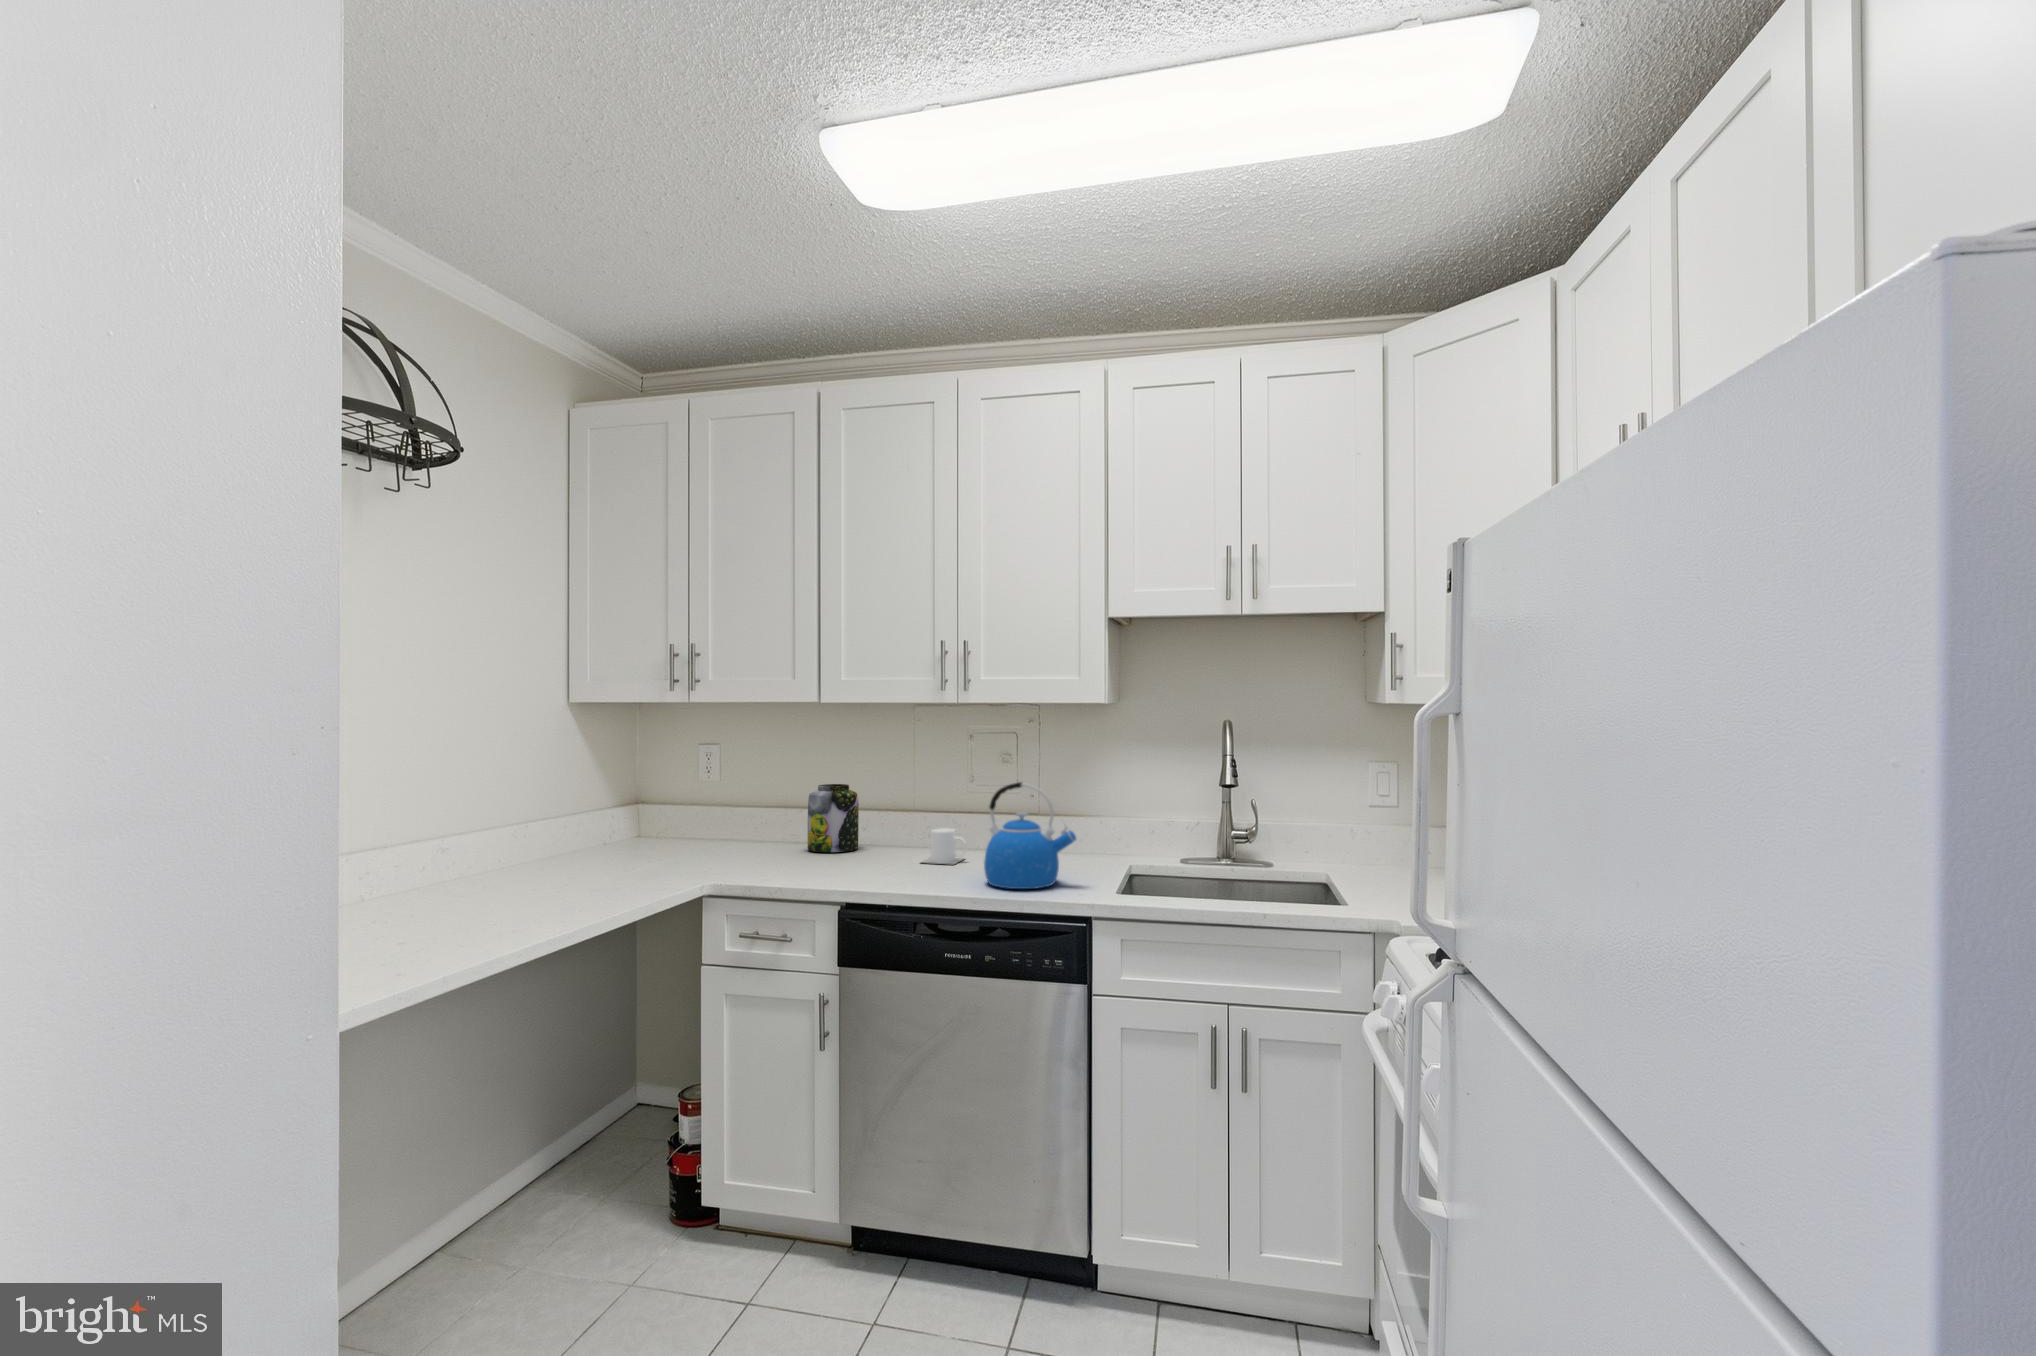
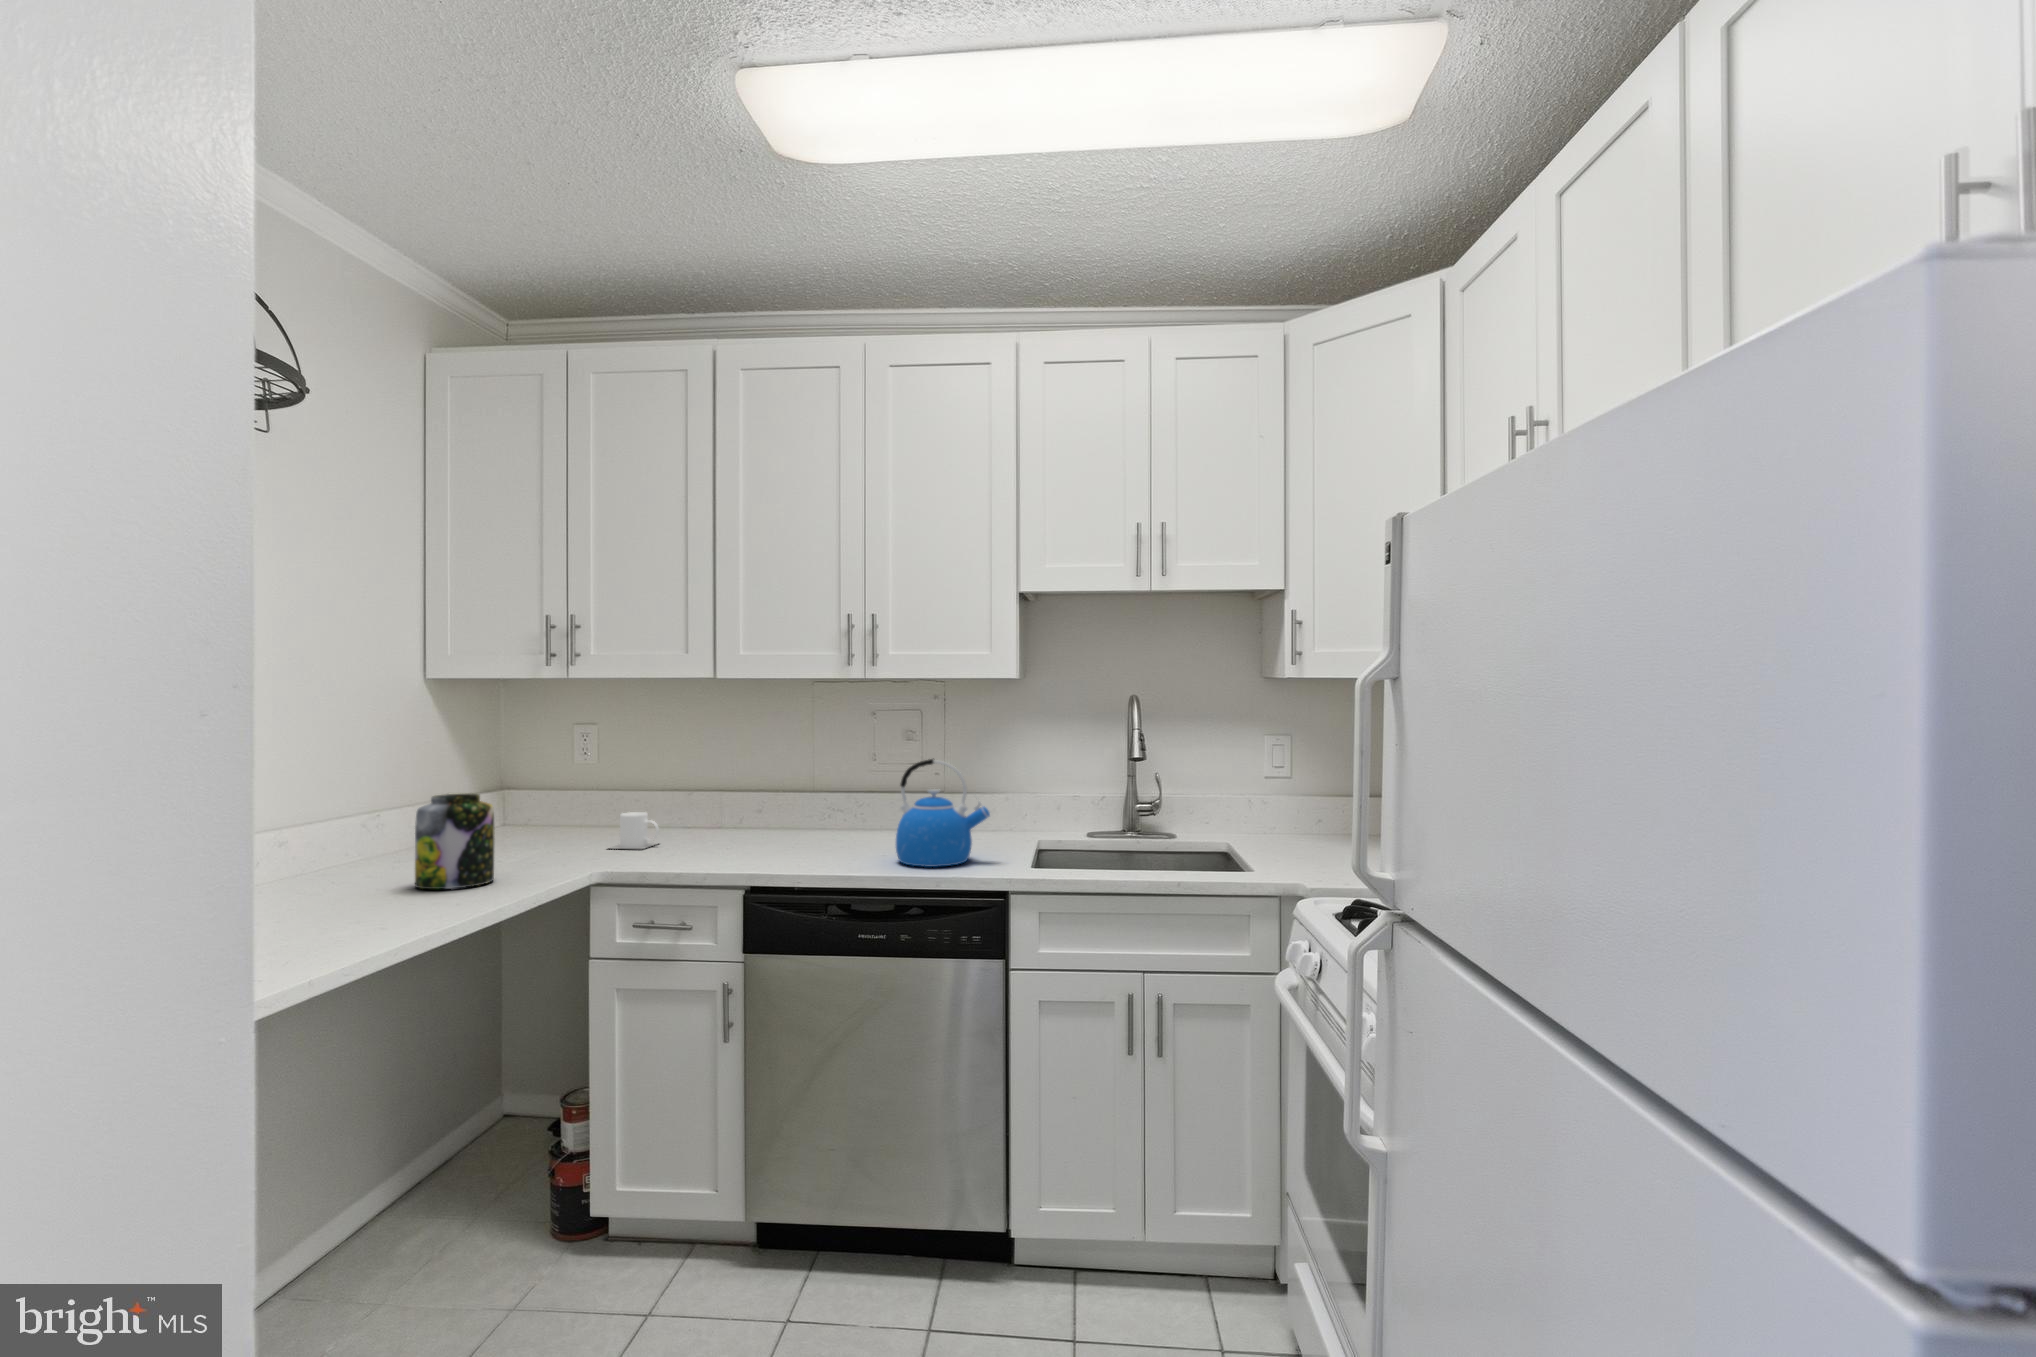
jar: present [808,784,859,852] -> present [415,794,494,889]
mug: present [923,828,966,865] -> present [611,812,659,849]

